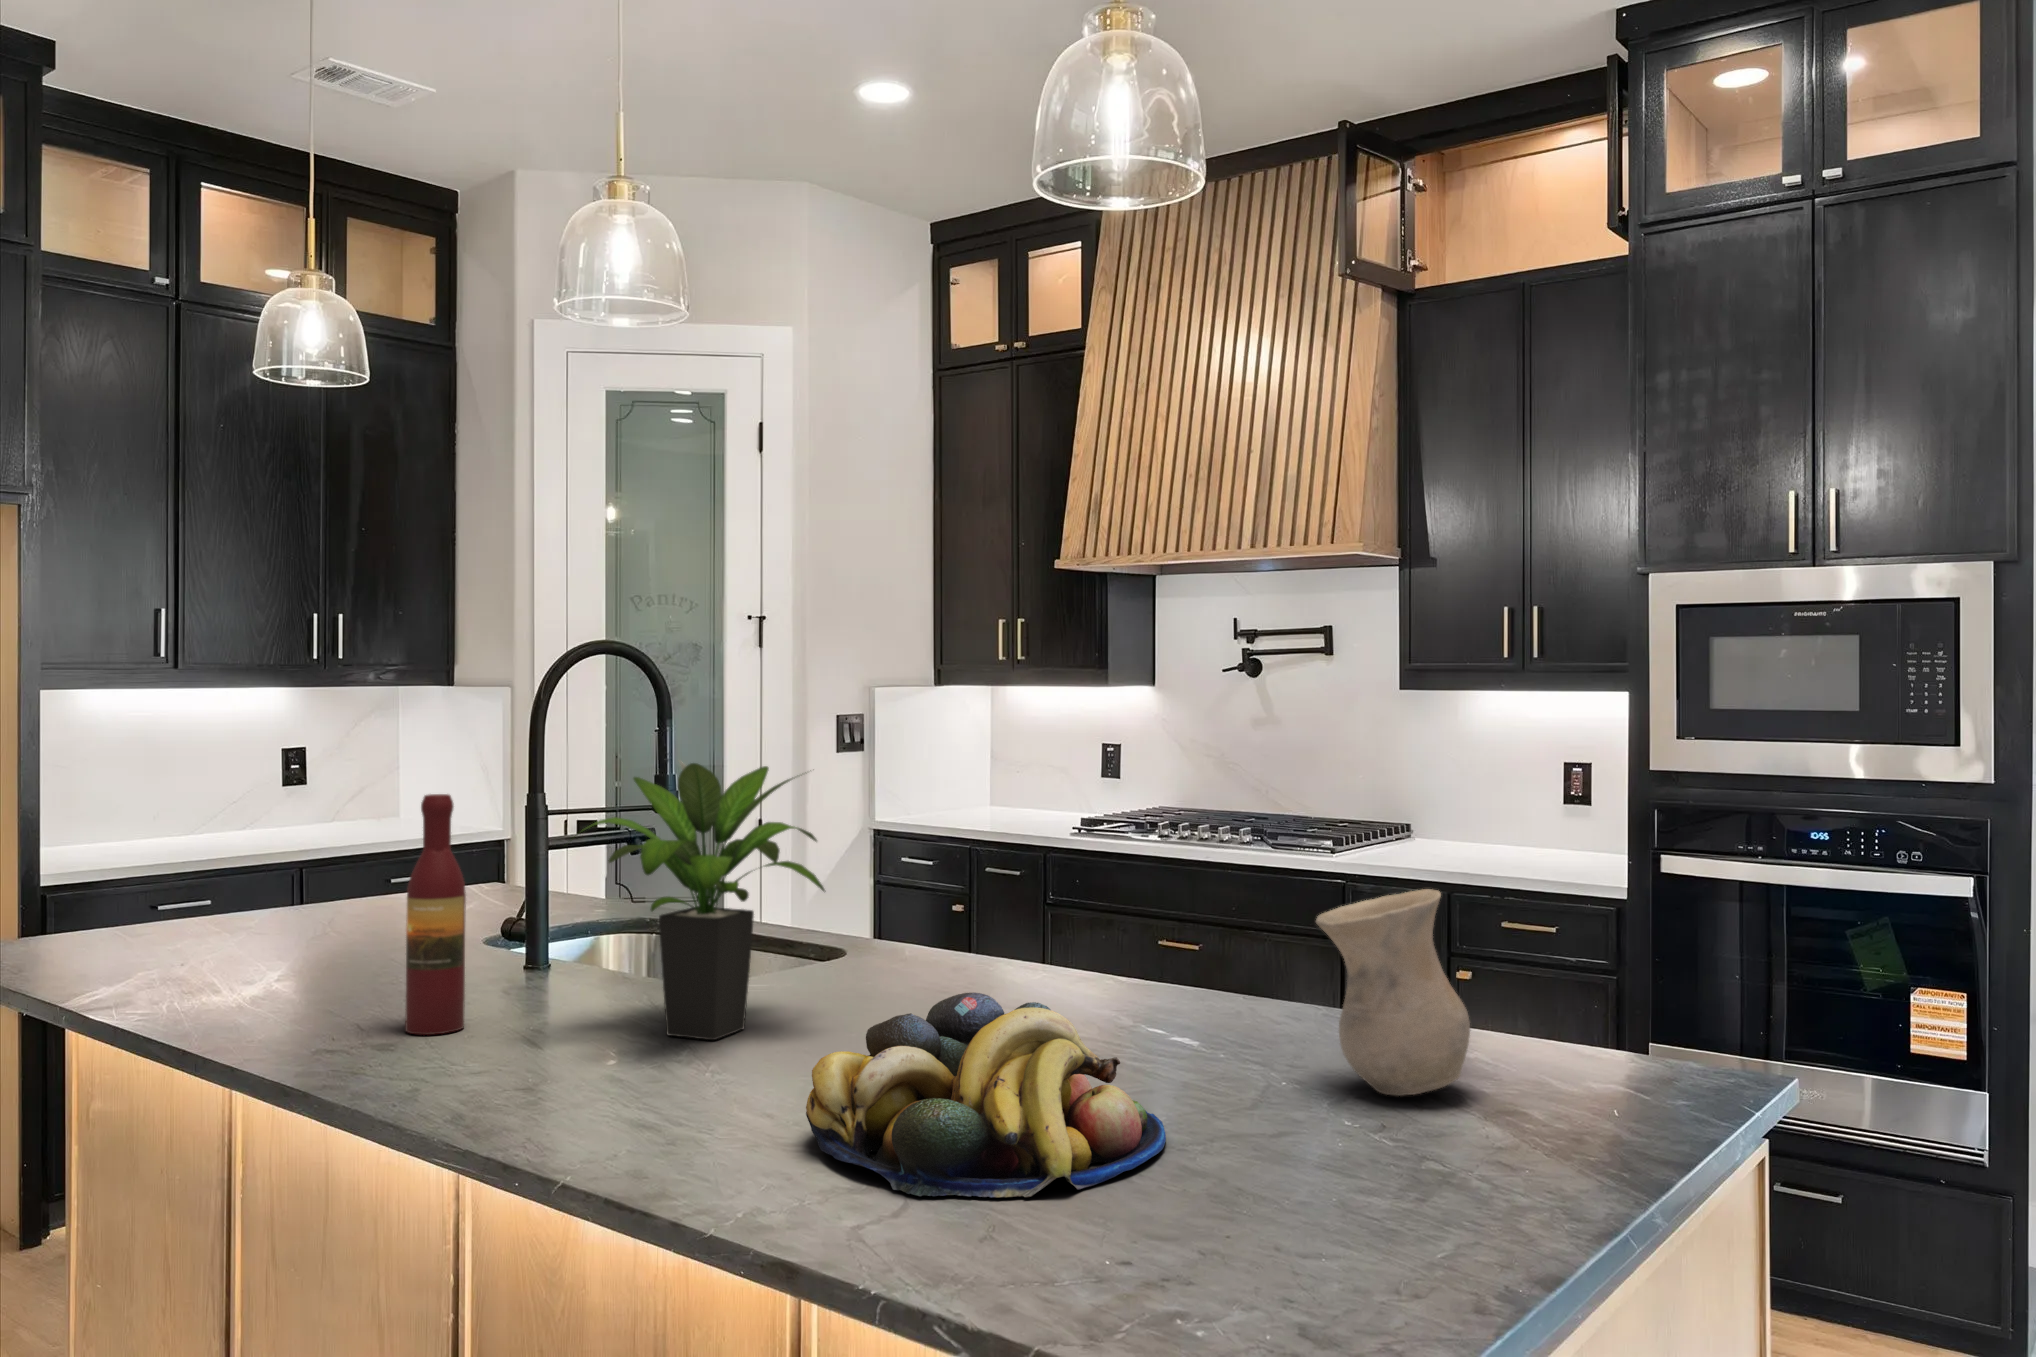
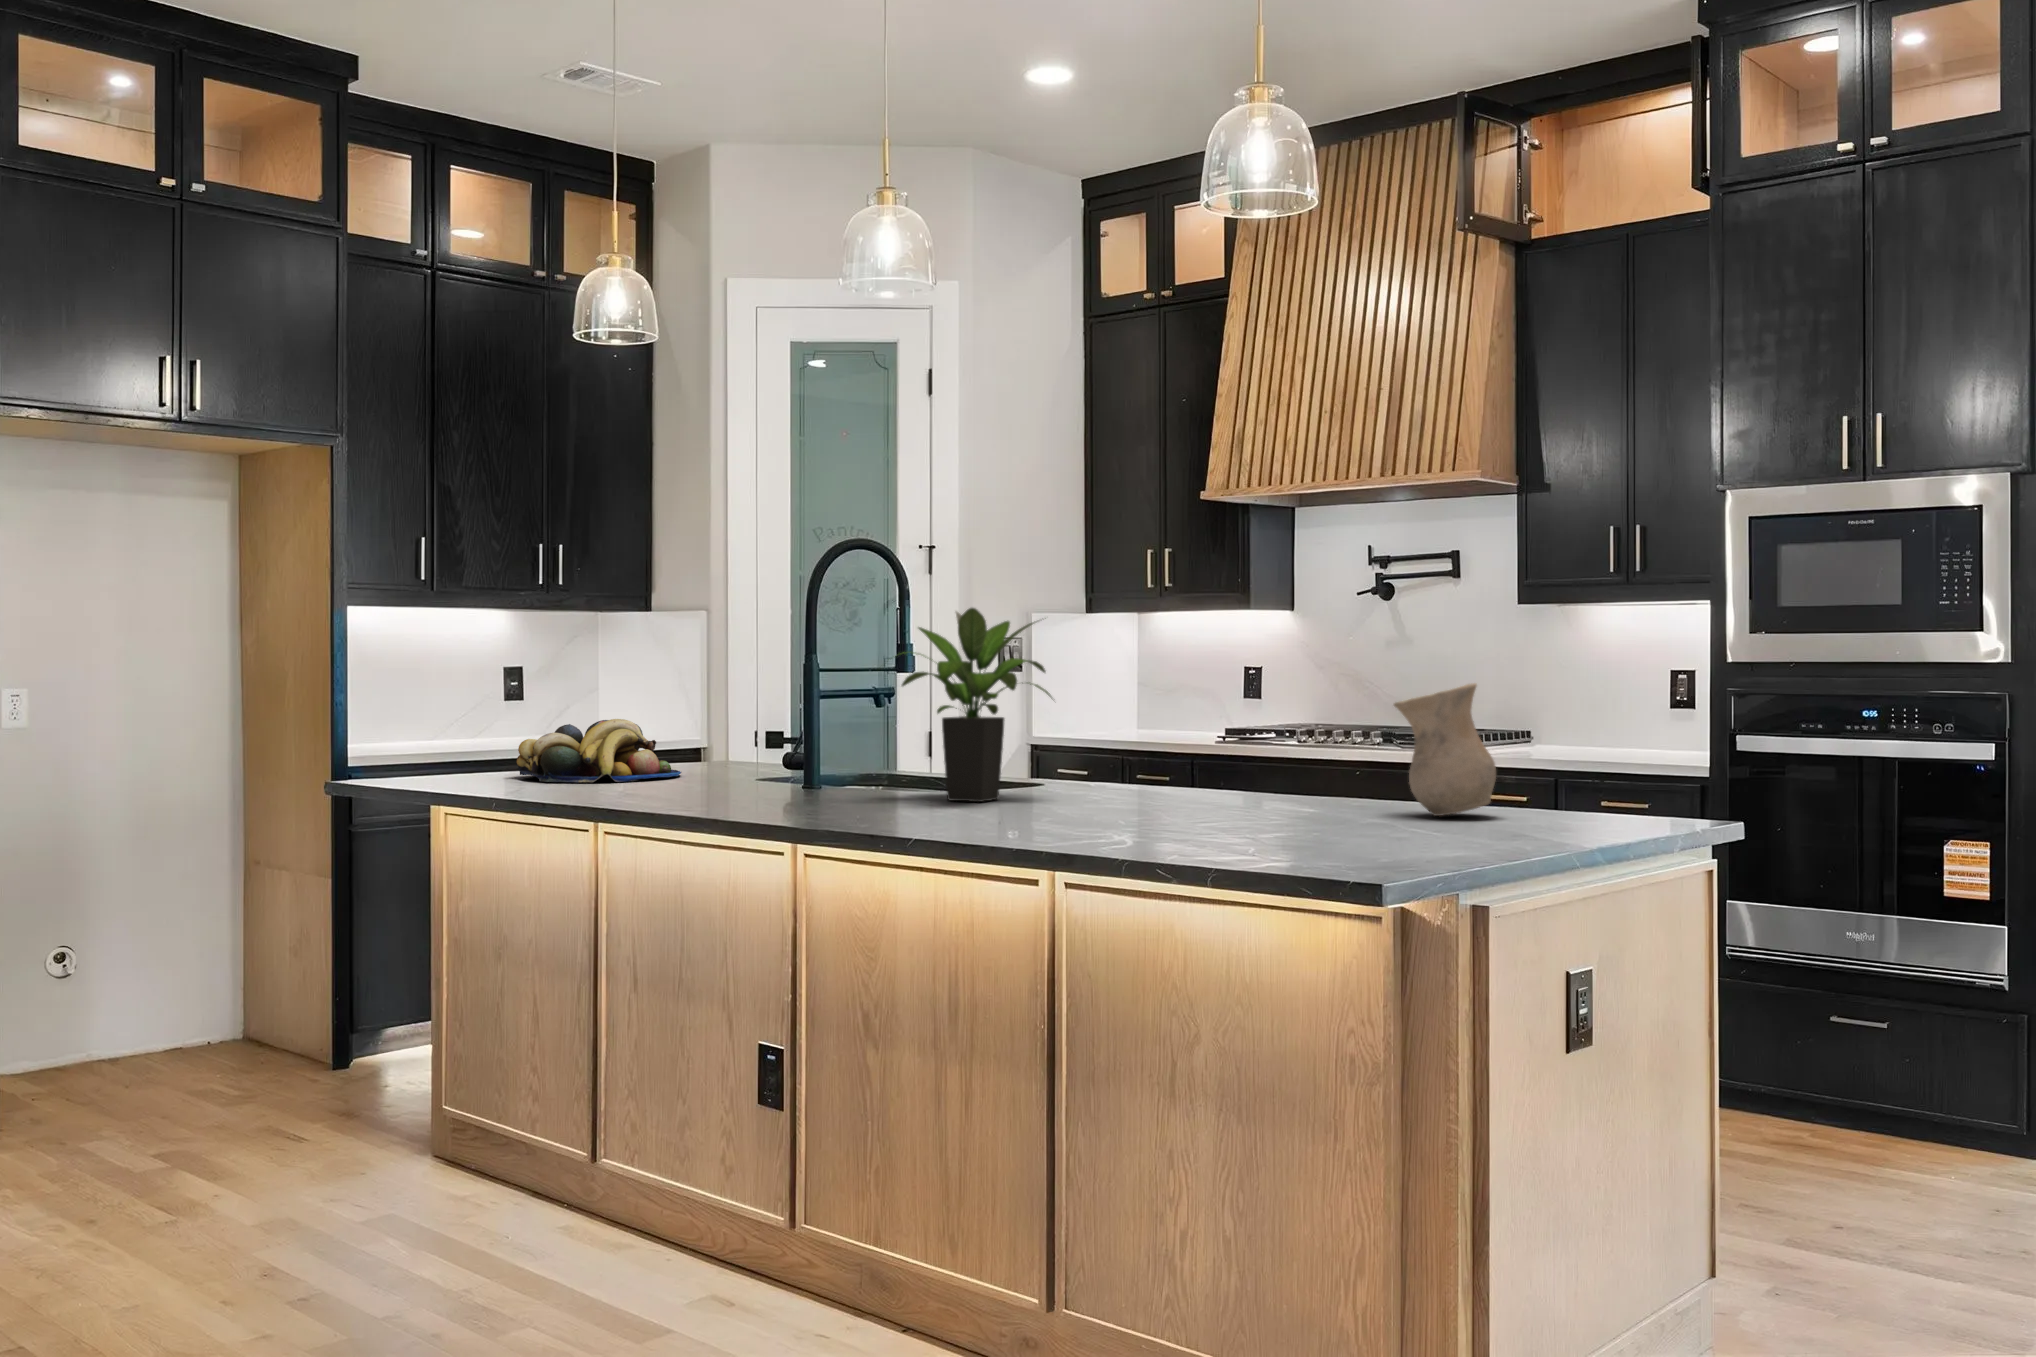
wine bottle: present [405,794,466,1035] -> none [767,637,806,800]
fruit bowl: present [806,993,1166,1198] -> present [517,719,681,782]

